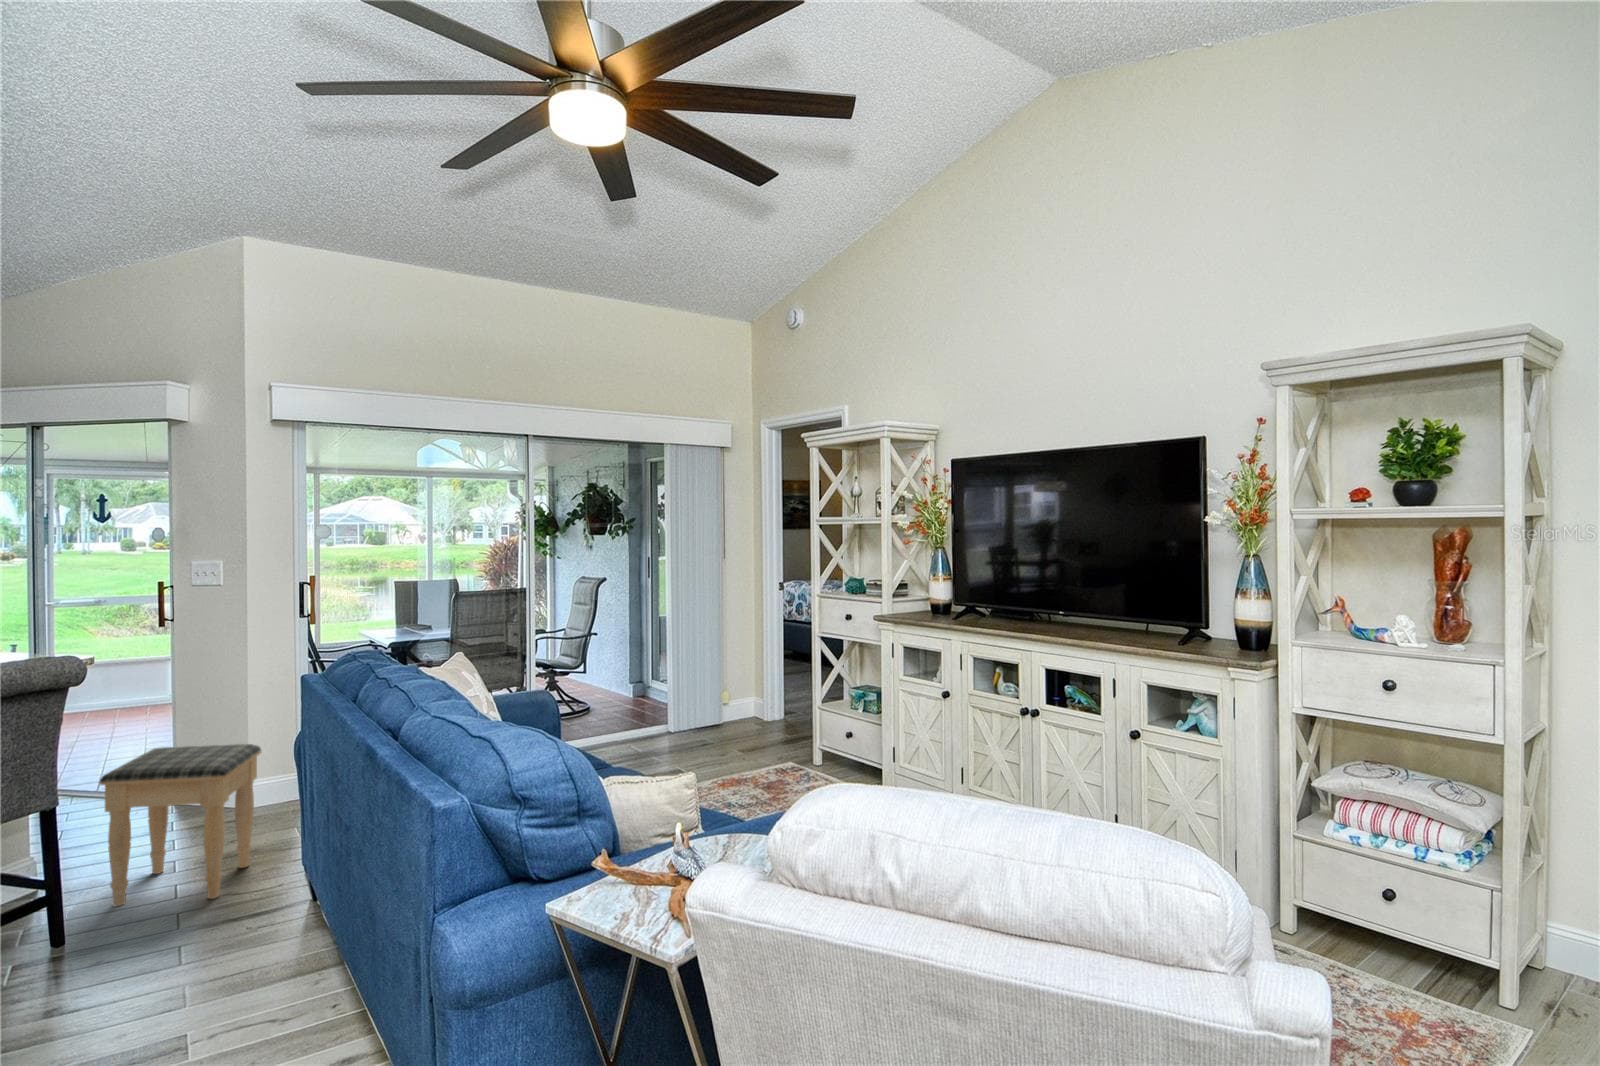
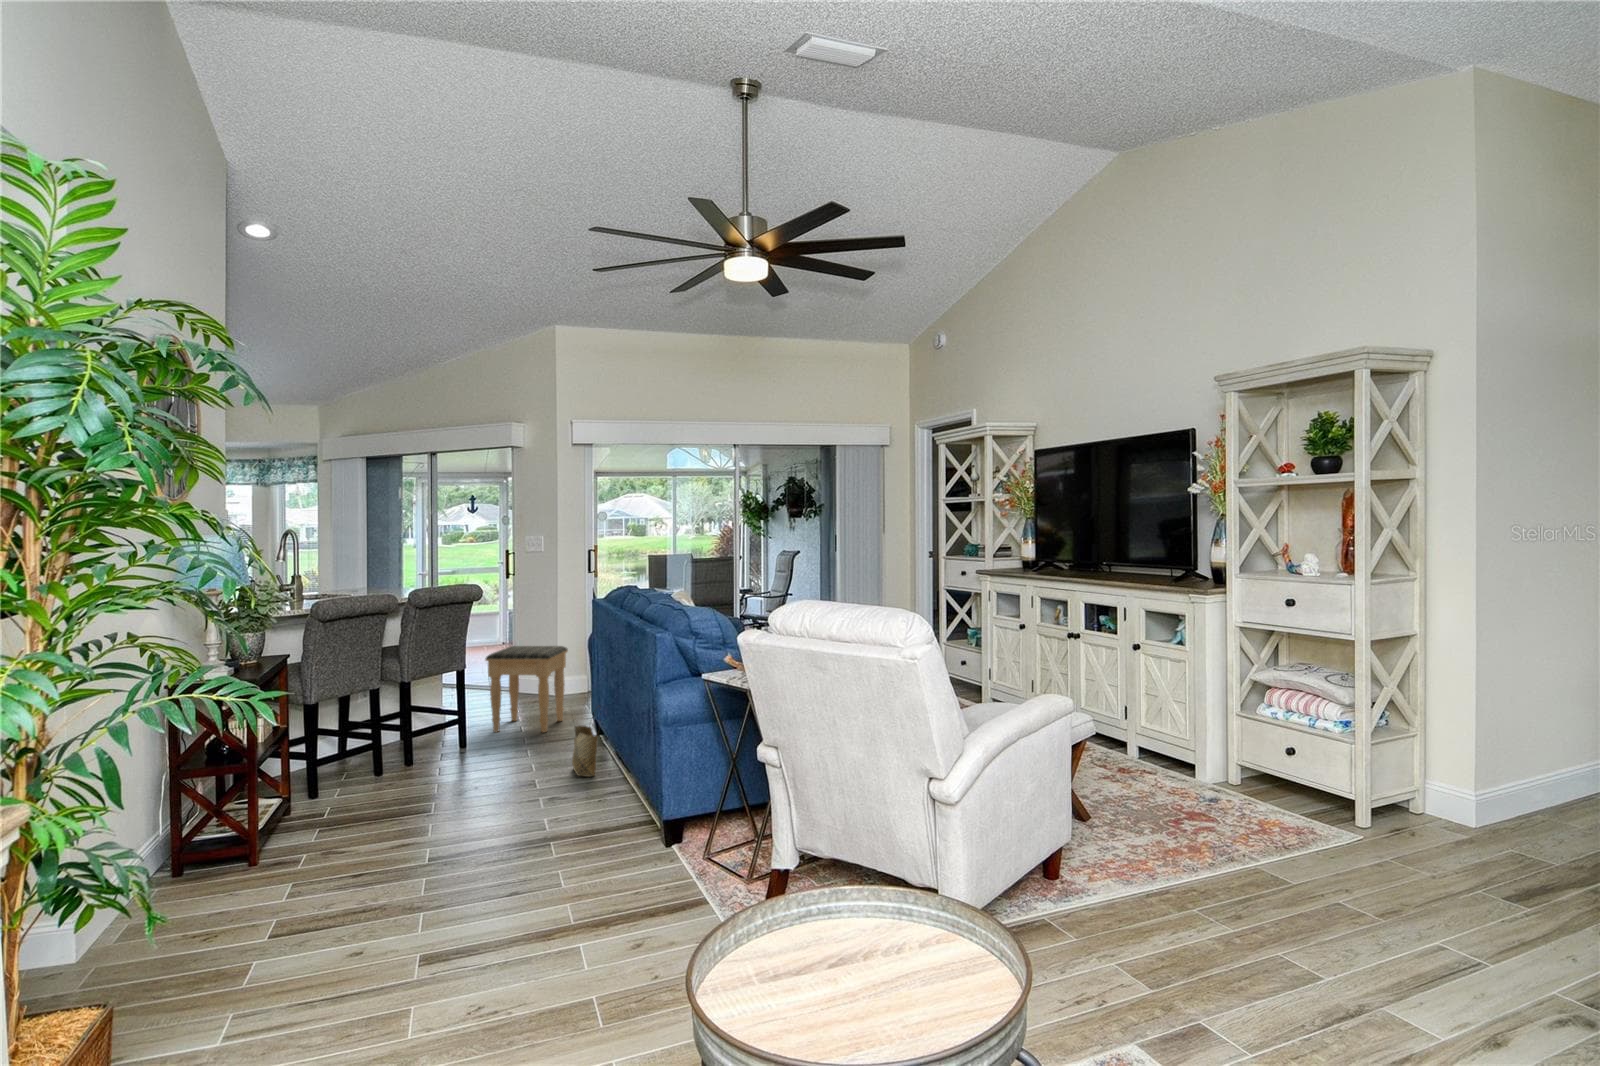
woven basket: none [267,880,329,1020] -> present [572,712,598,777]

